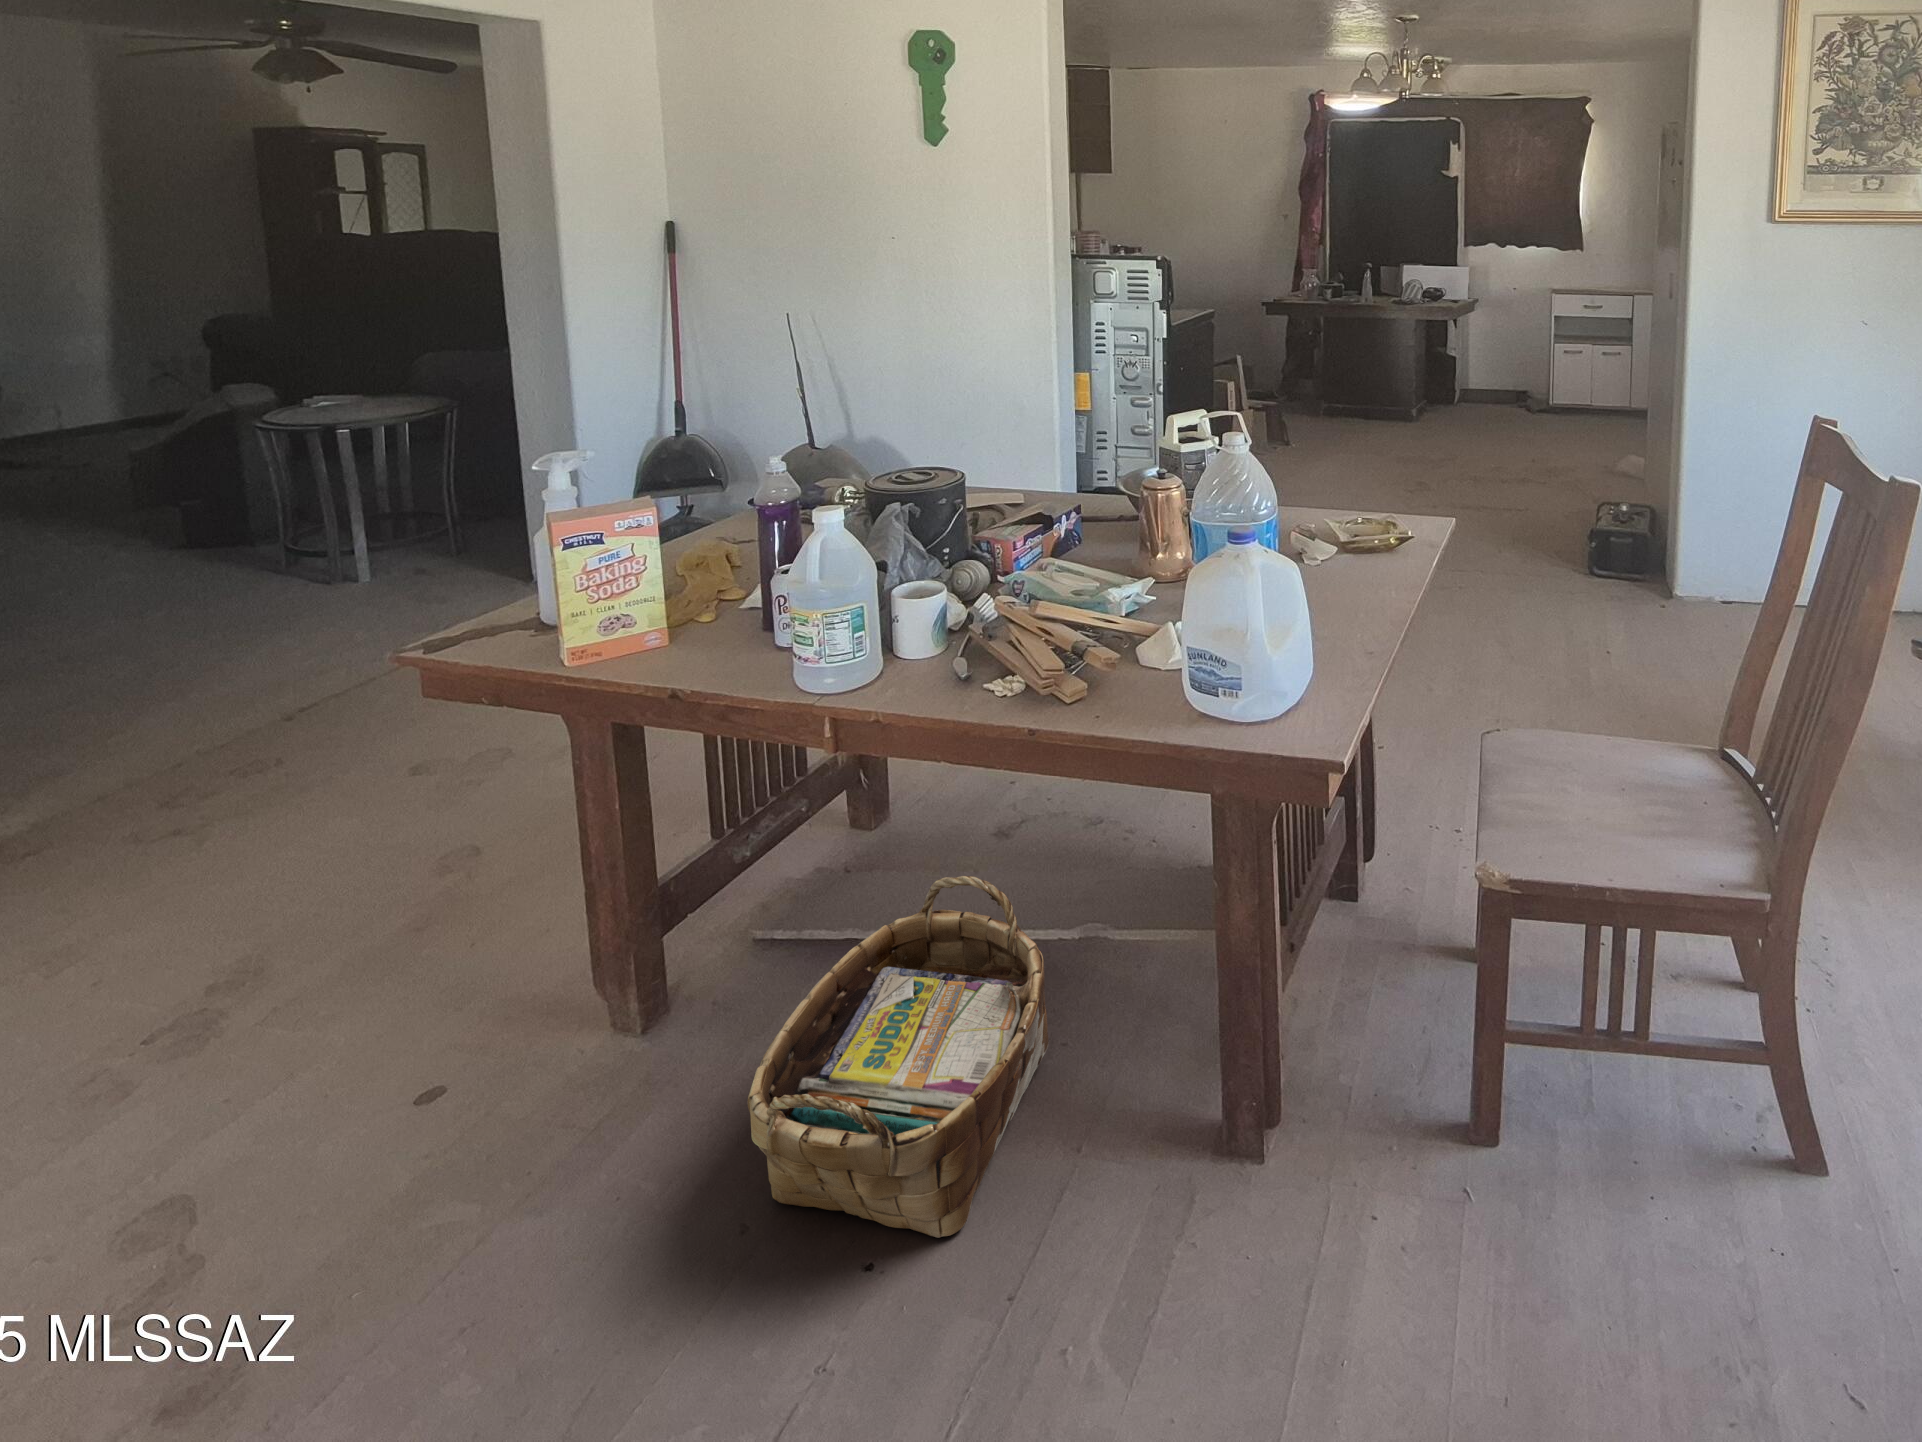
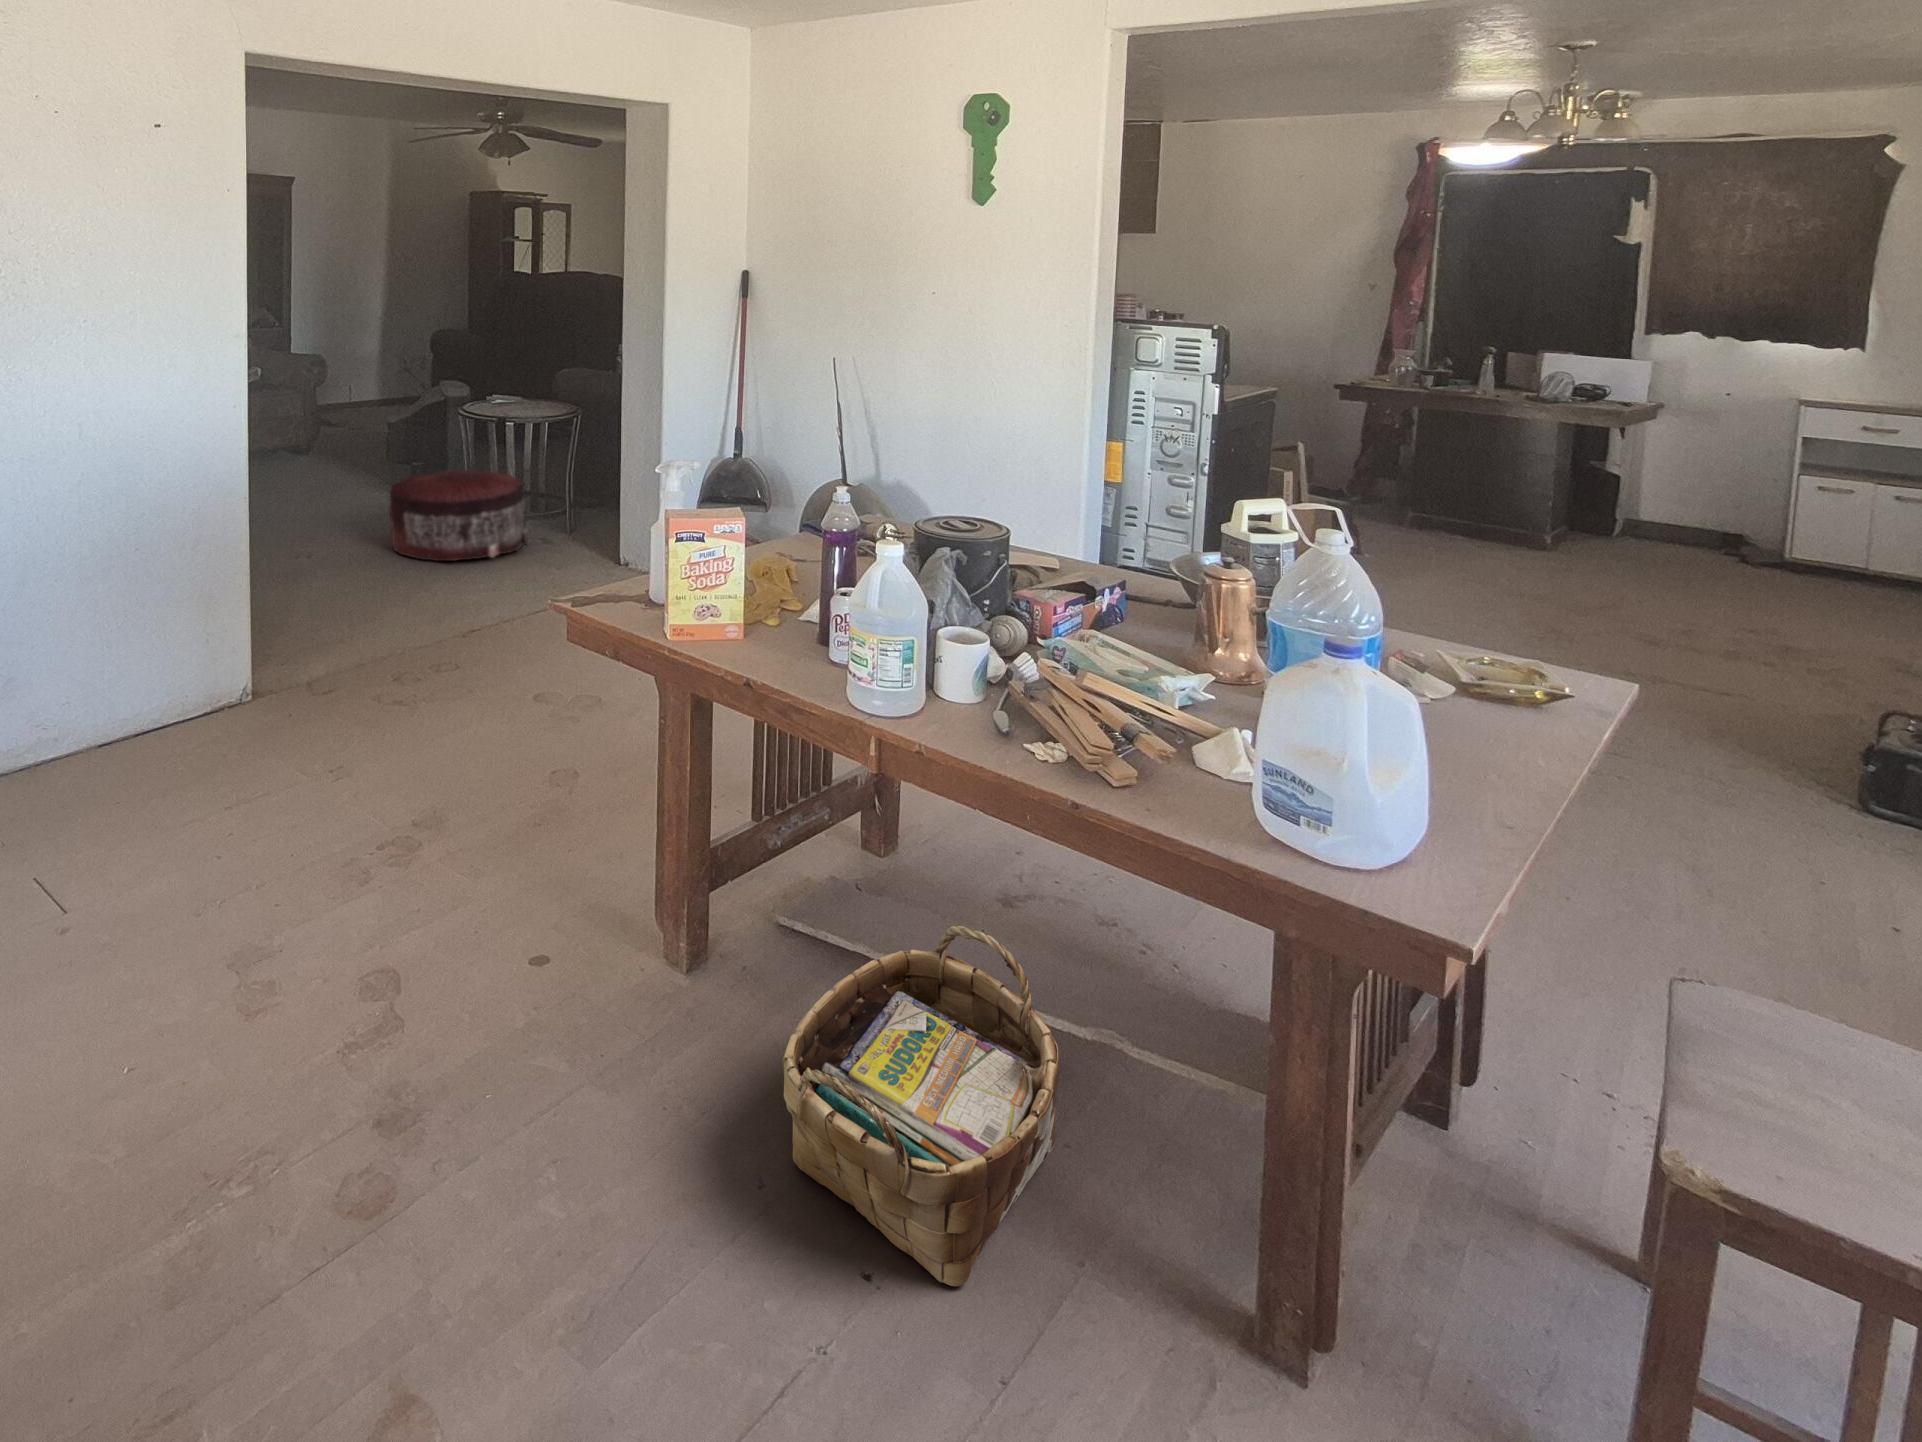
pouf: none [114,504,383,648] -> present [390,470,527,561]

